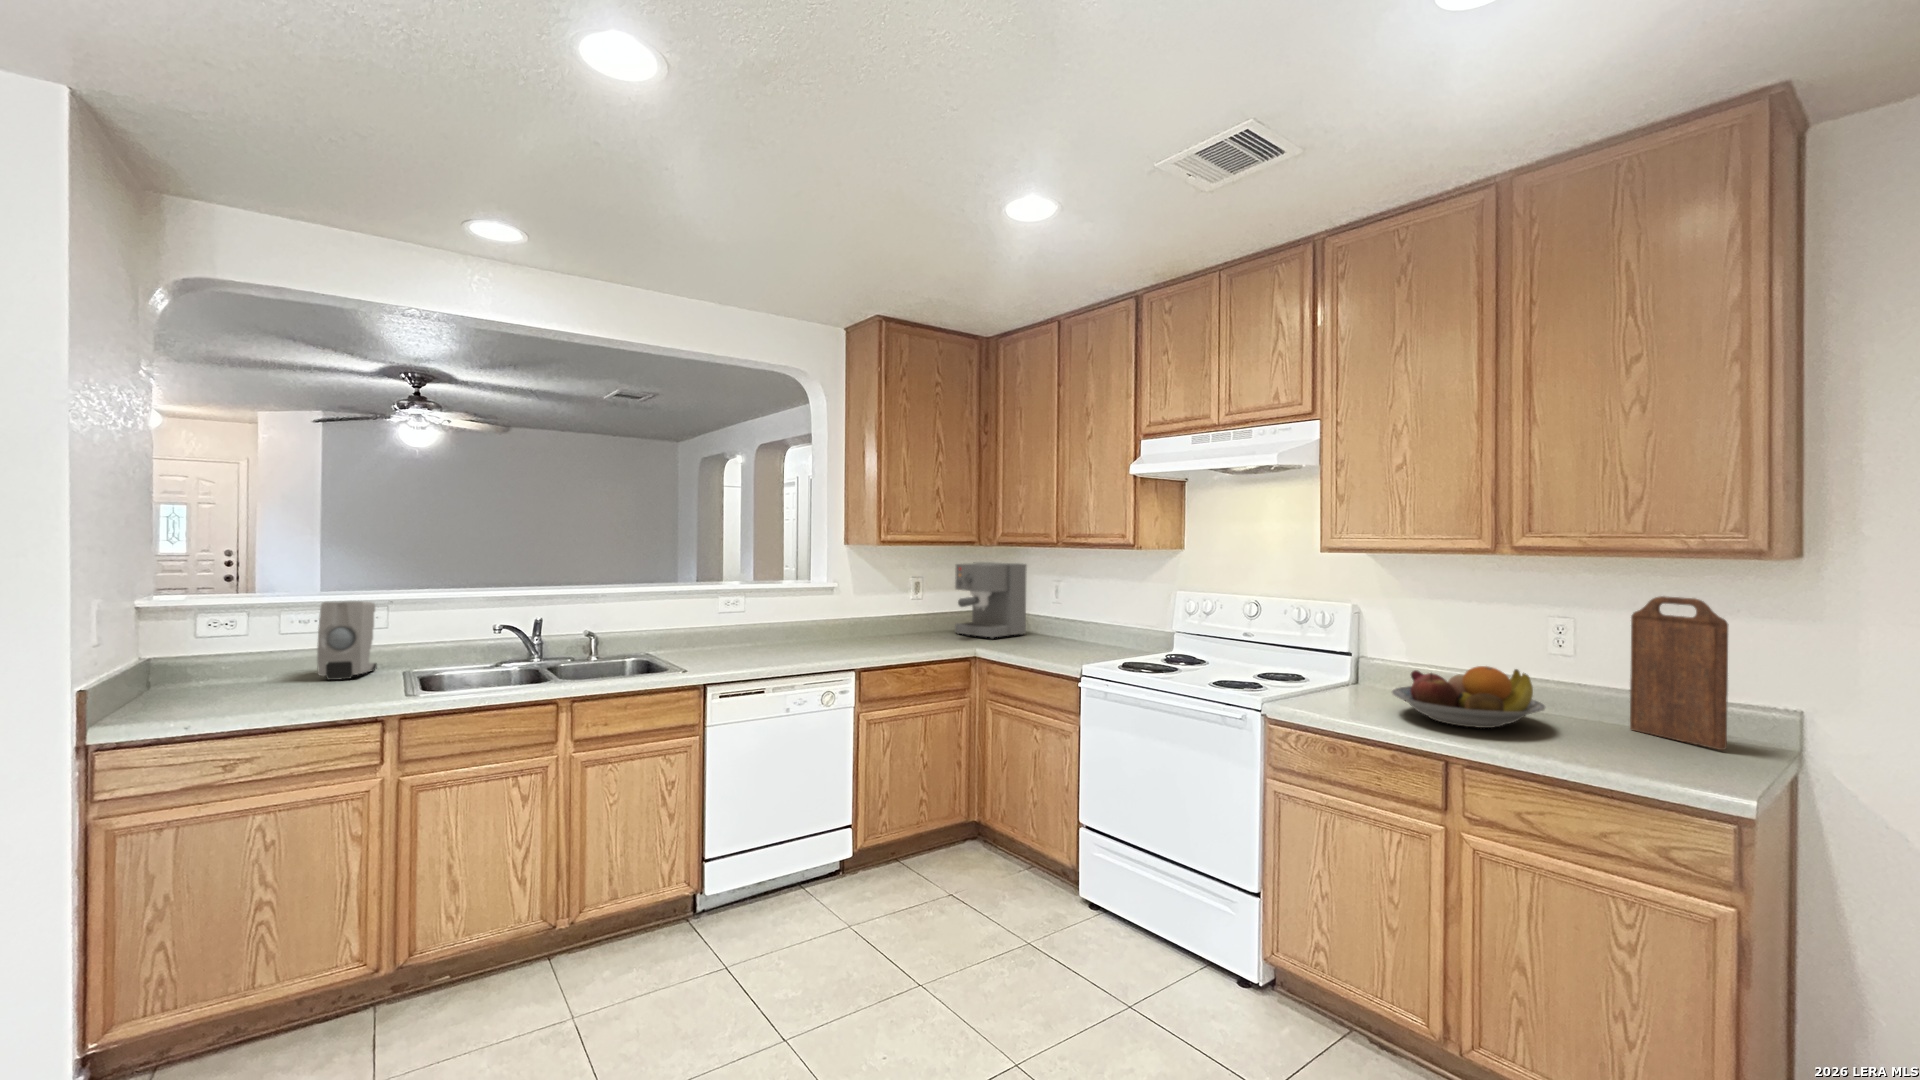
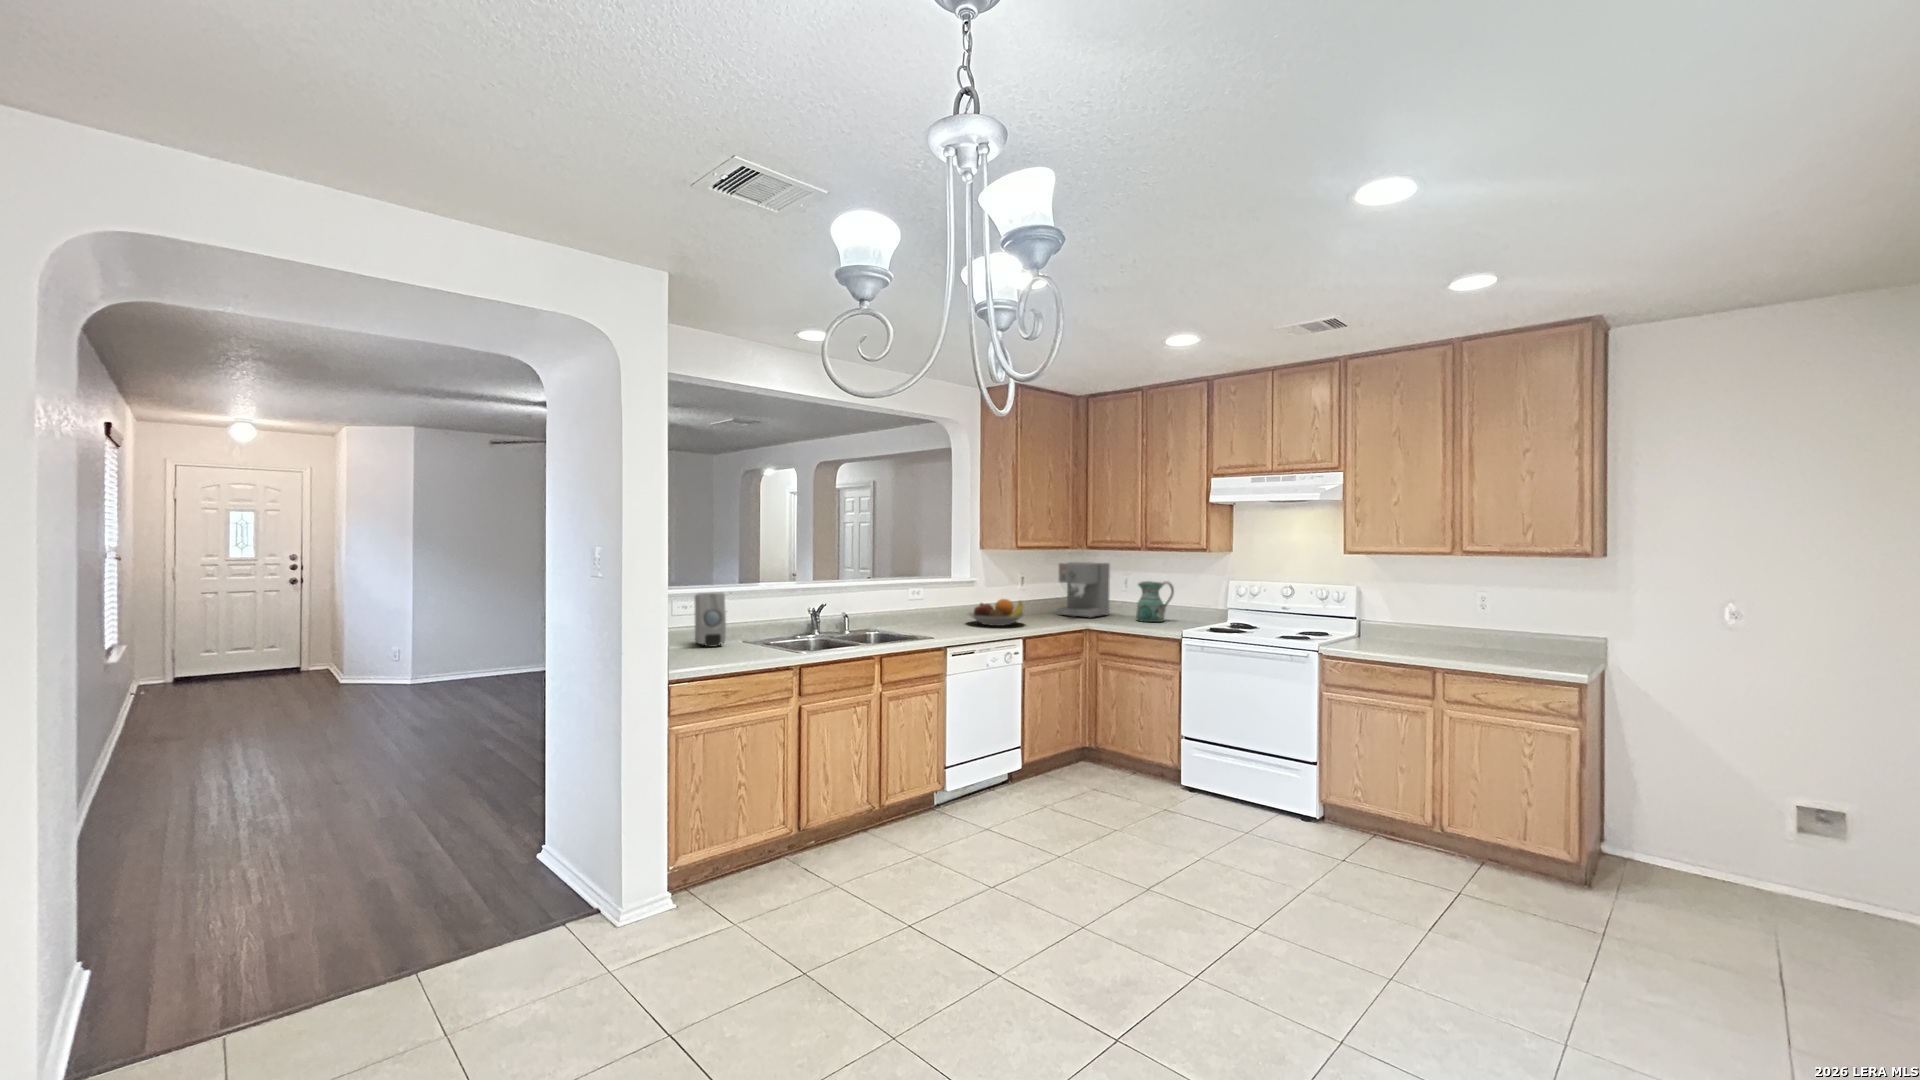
ceramic pitcher: none [1052,589,1105,647] -> present [1136,581,1174,622]
cutting board: present [1630,596,1728,750] -> none [1524,578,1573,659]
fruit bowl: present [1392,666,1545,728] -> present [968,599,1025,626]

